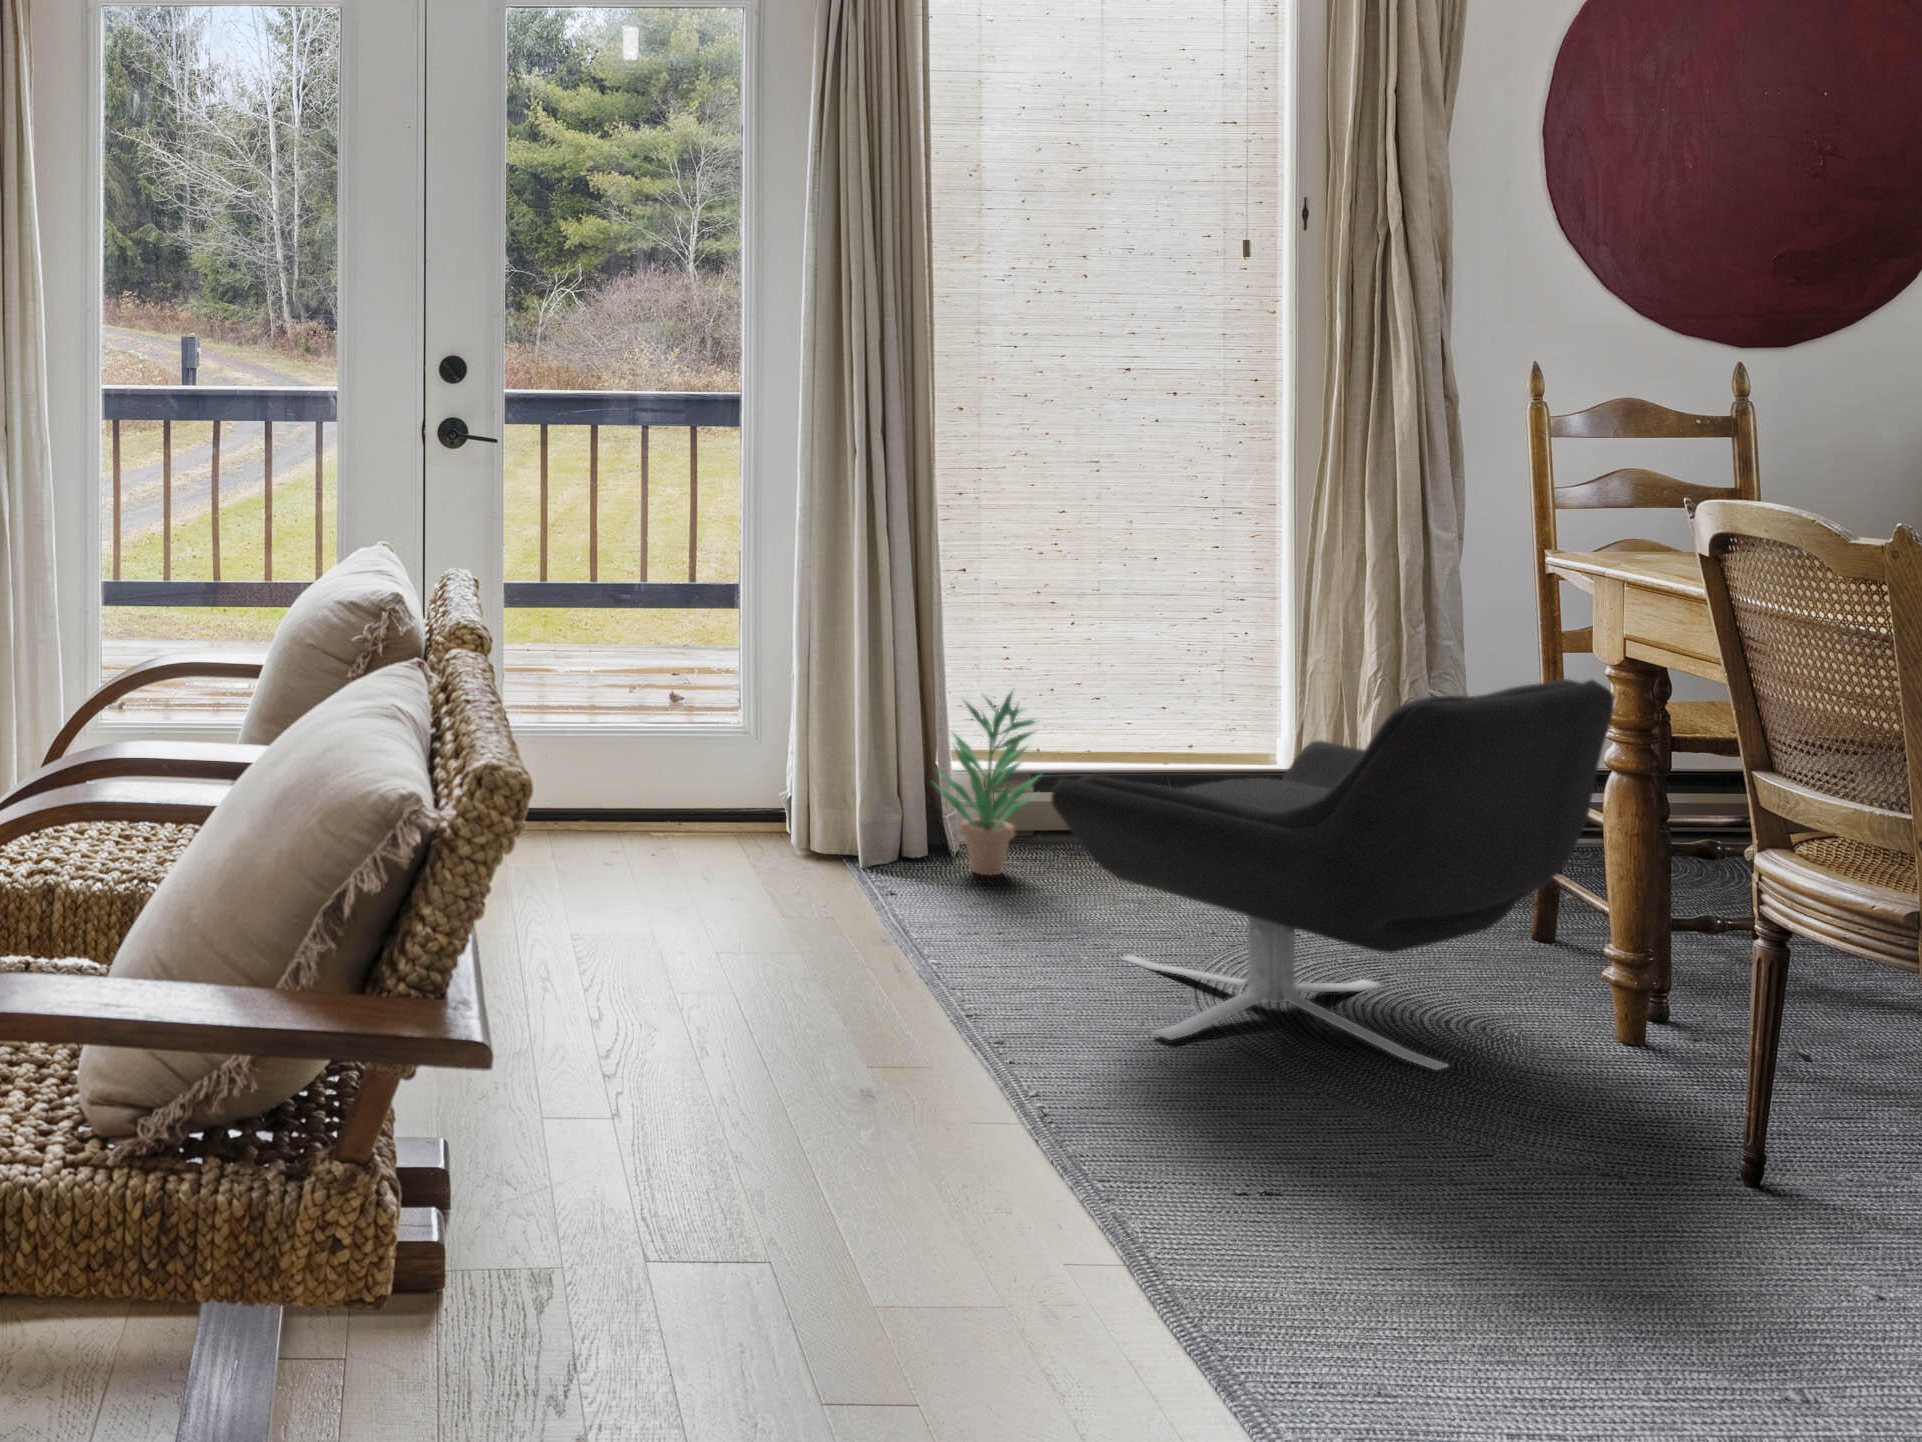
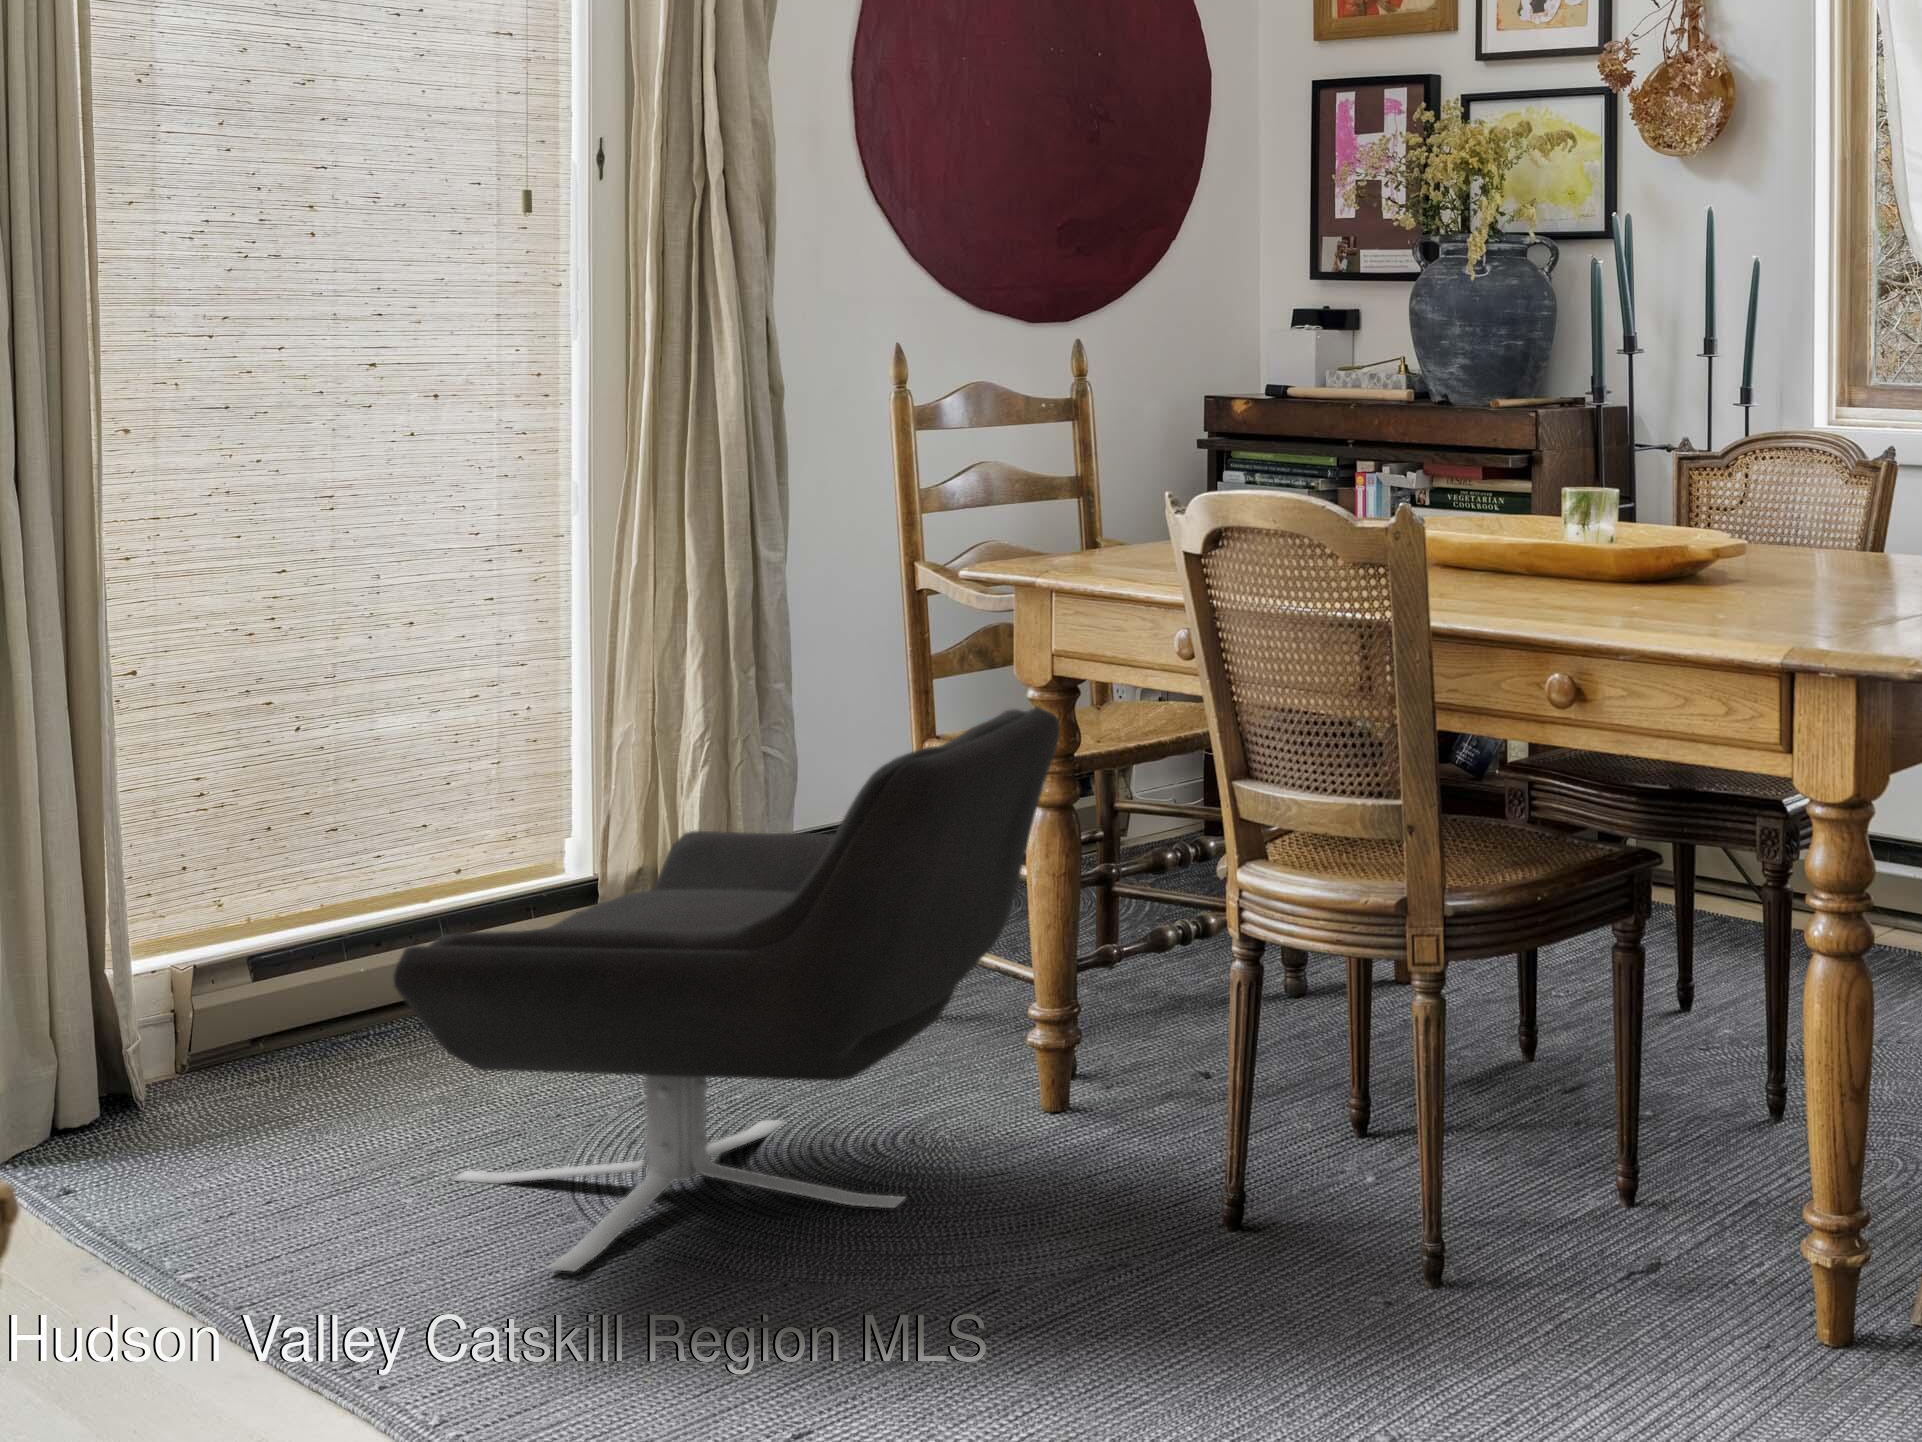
potted plant: present [936,692,1039,875] -> none [111,830,291,1114]

